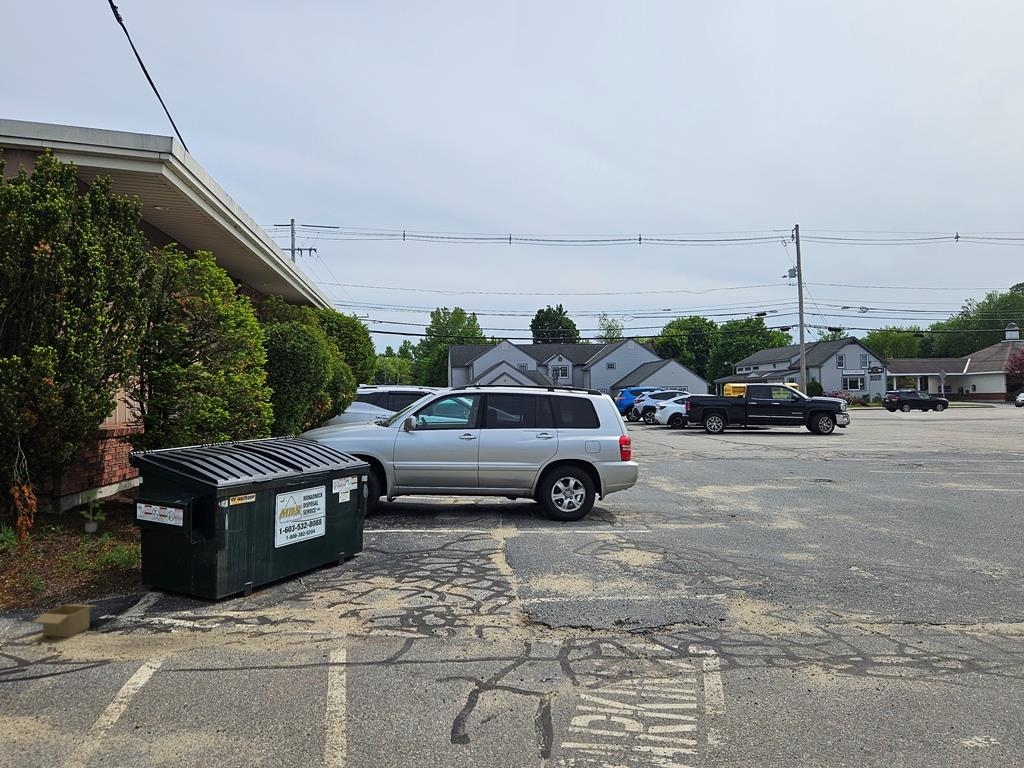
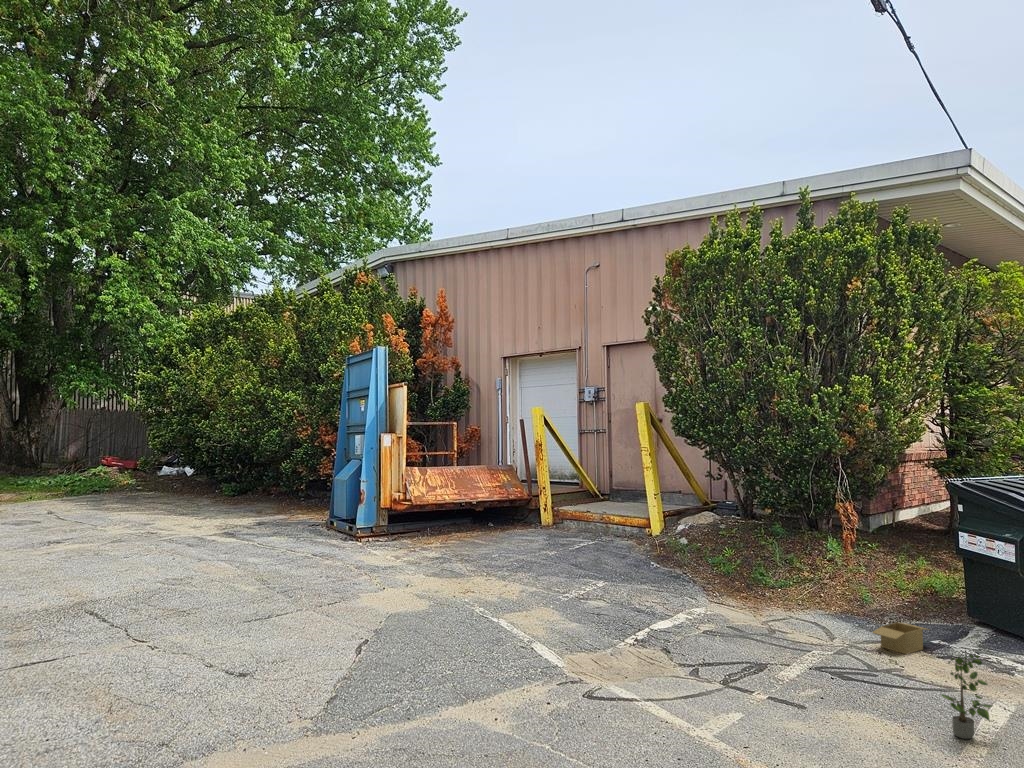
potted plant: present [81,489,105,532] -> present [941,655,992,739]

